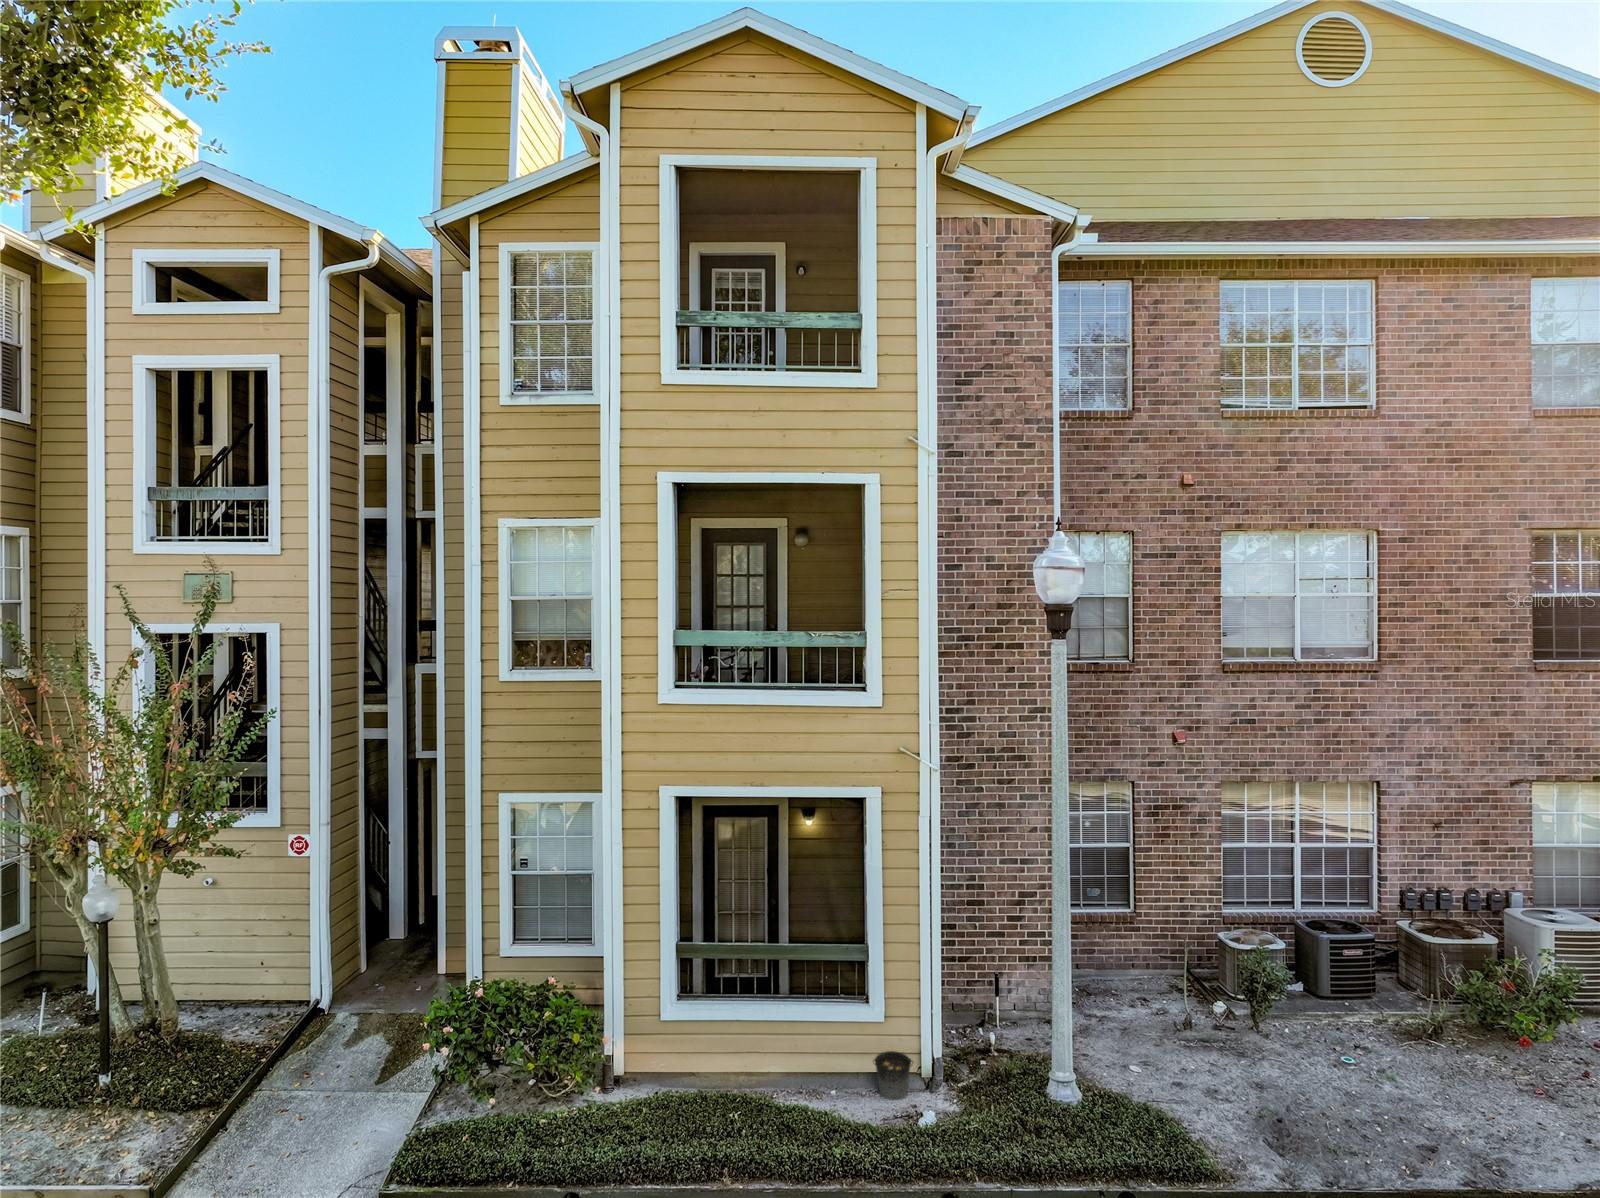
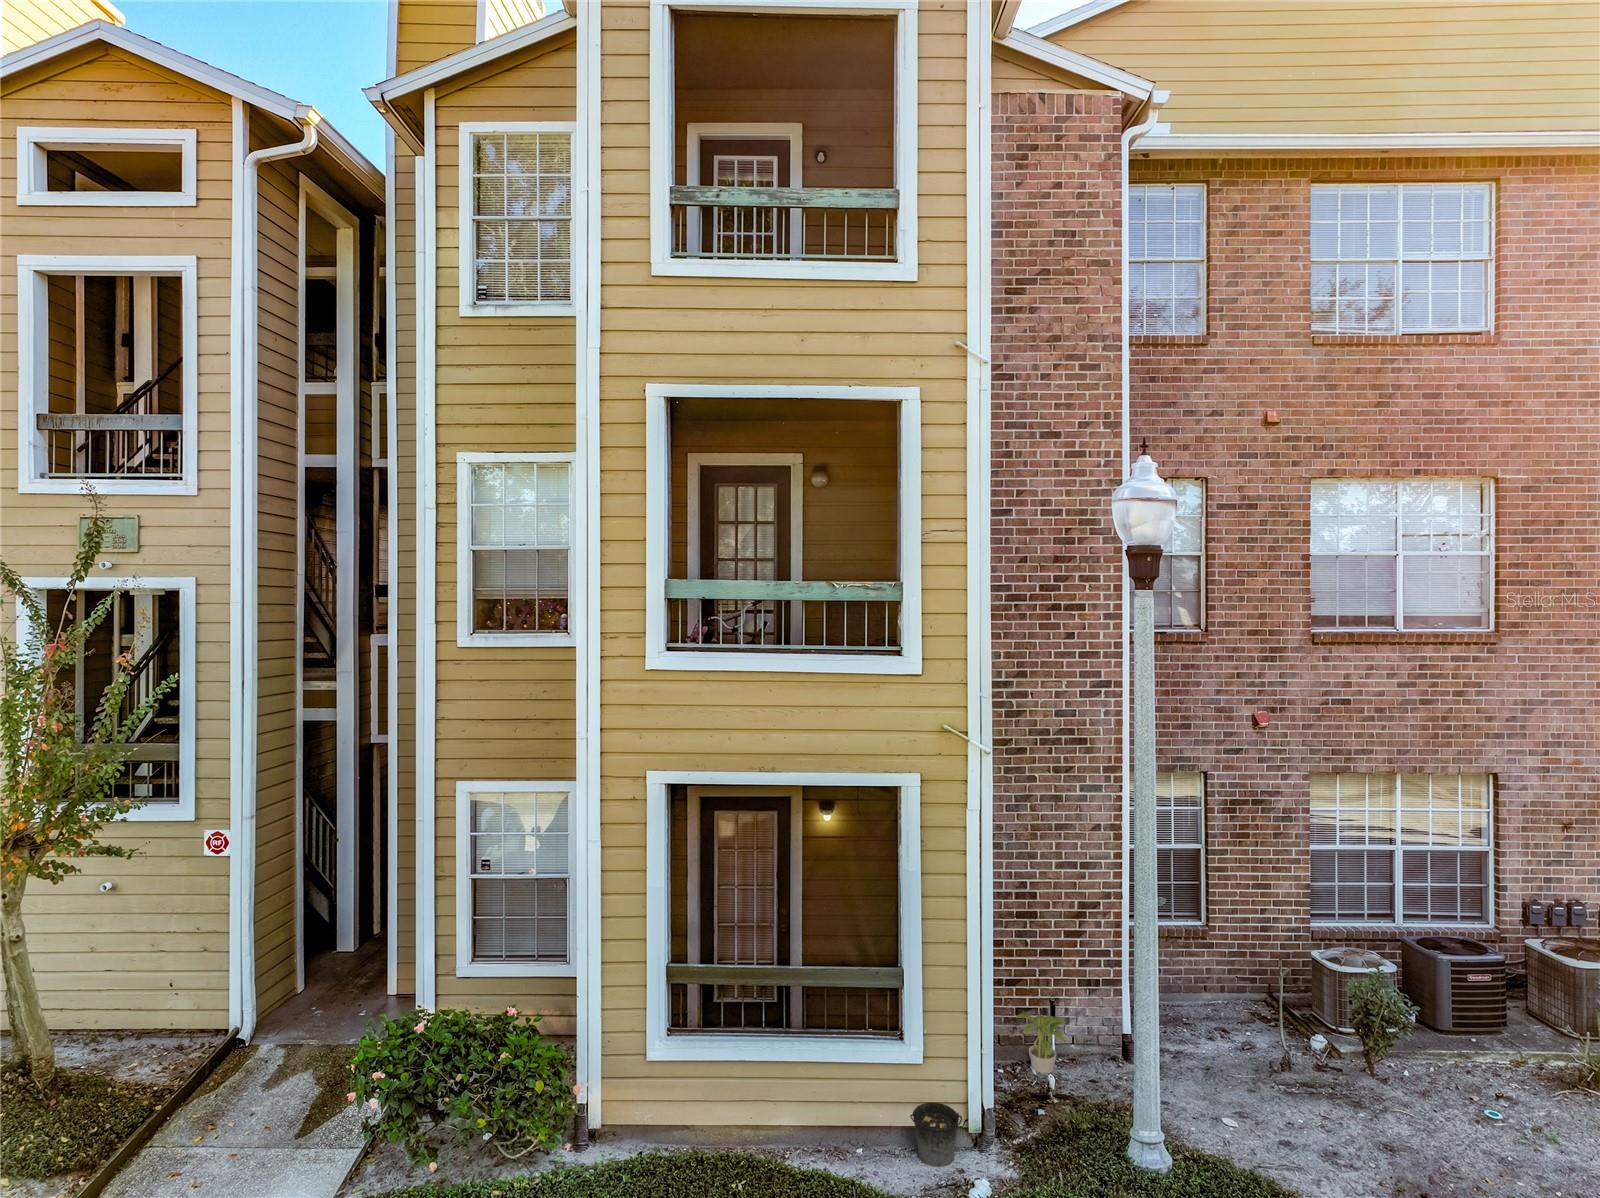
potted plant: none [965,985,1007,1033] -> present [1016,1014,1067,1073]

